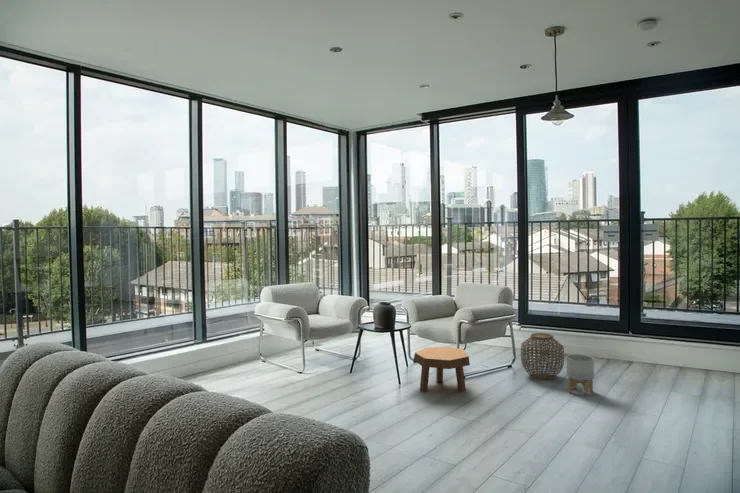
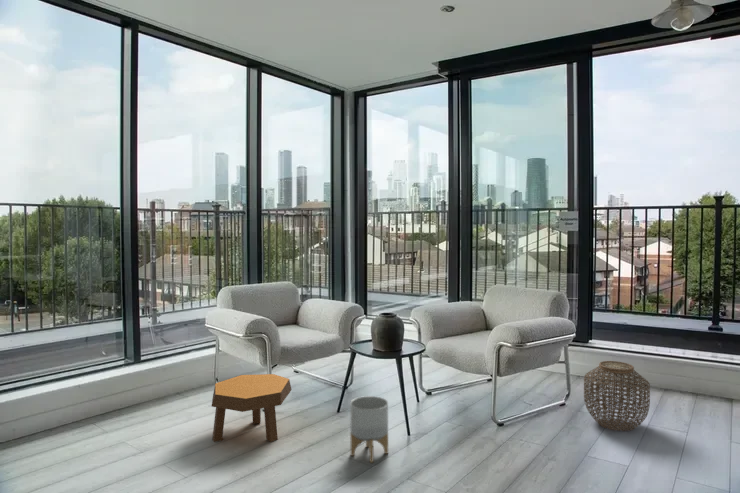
footstool: present [414,347,470,392] -> present [212,374,292,442]
planter: present [567,354,594,396] -> present [350,396,388,463]

